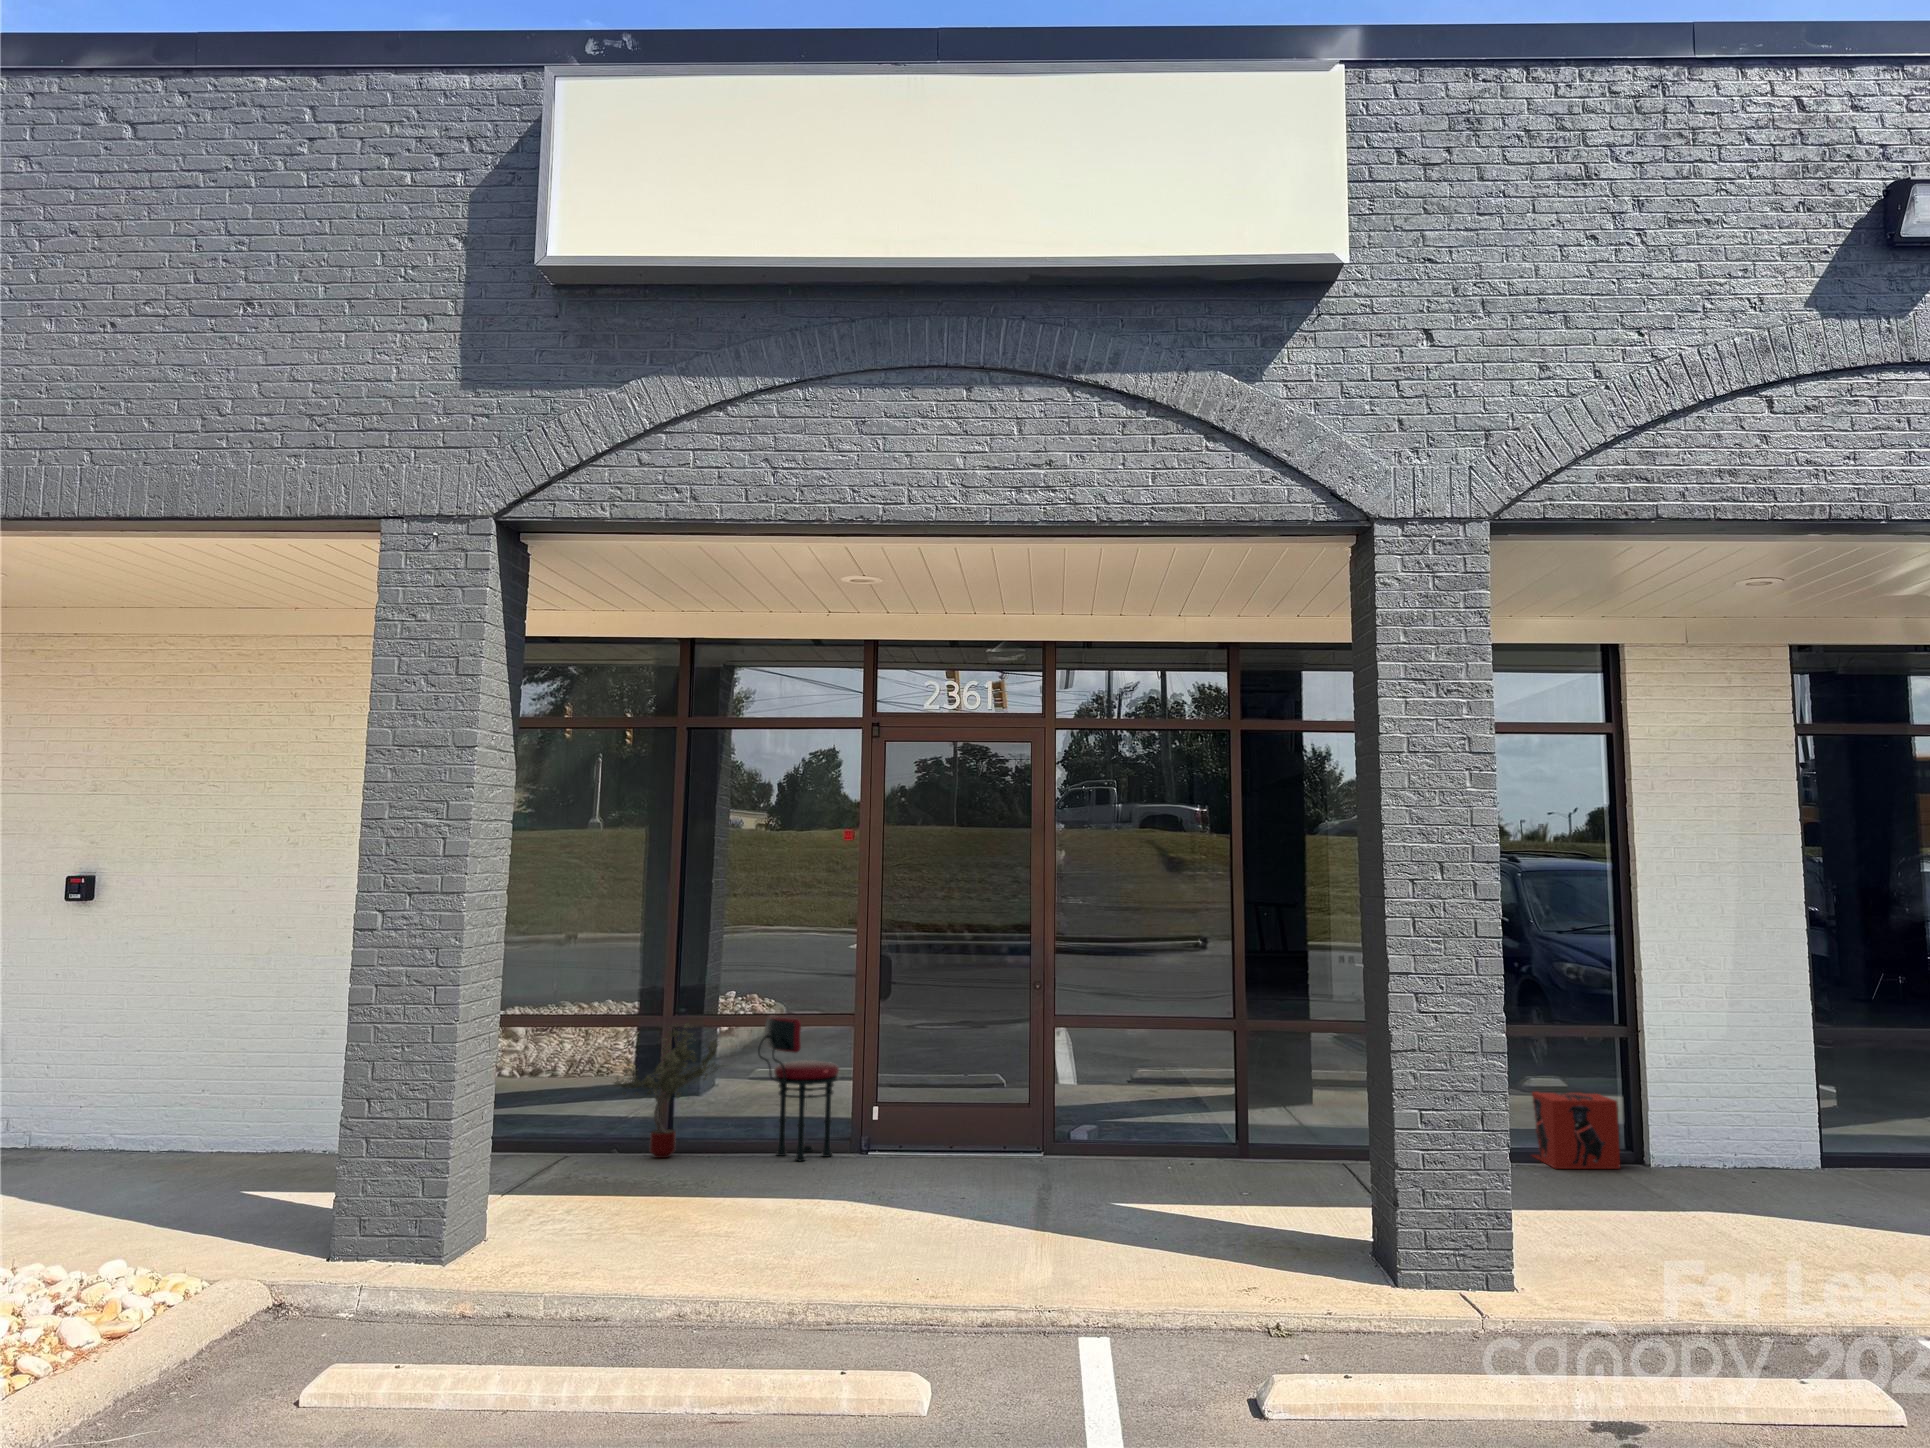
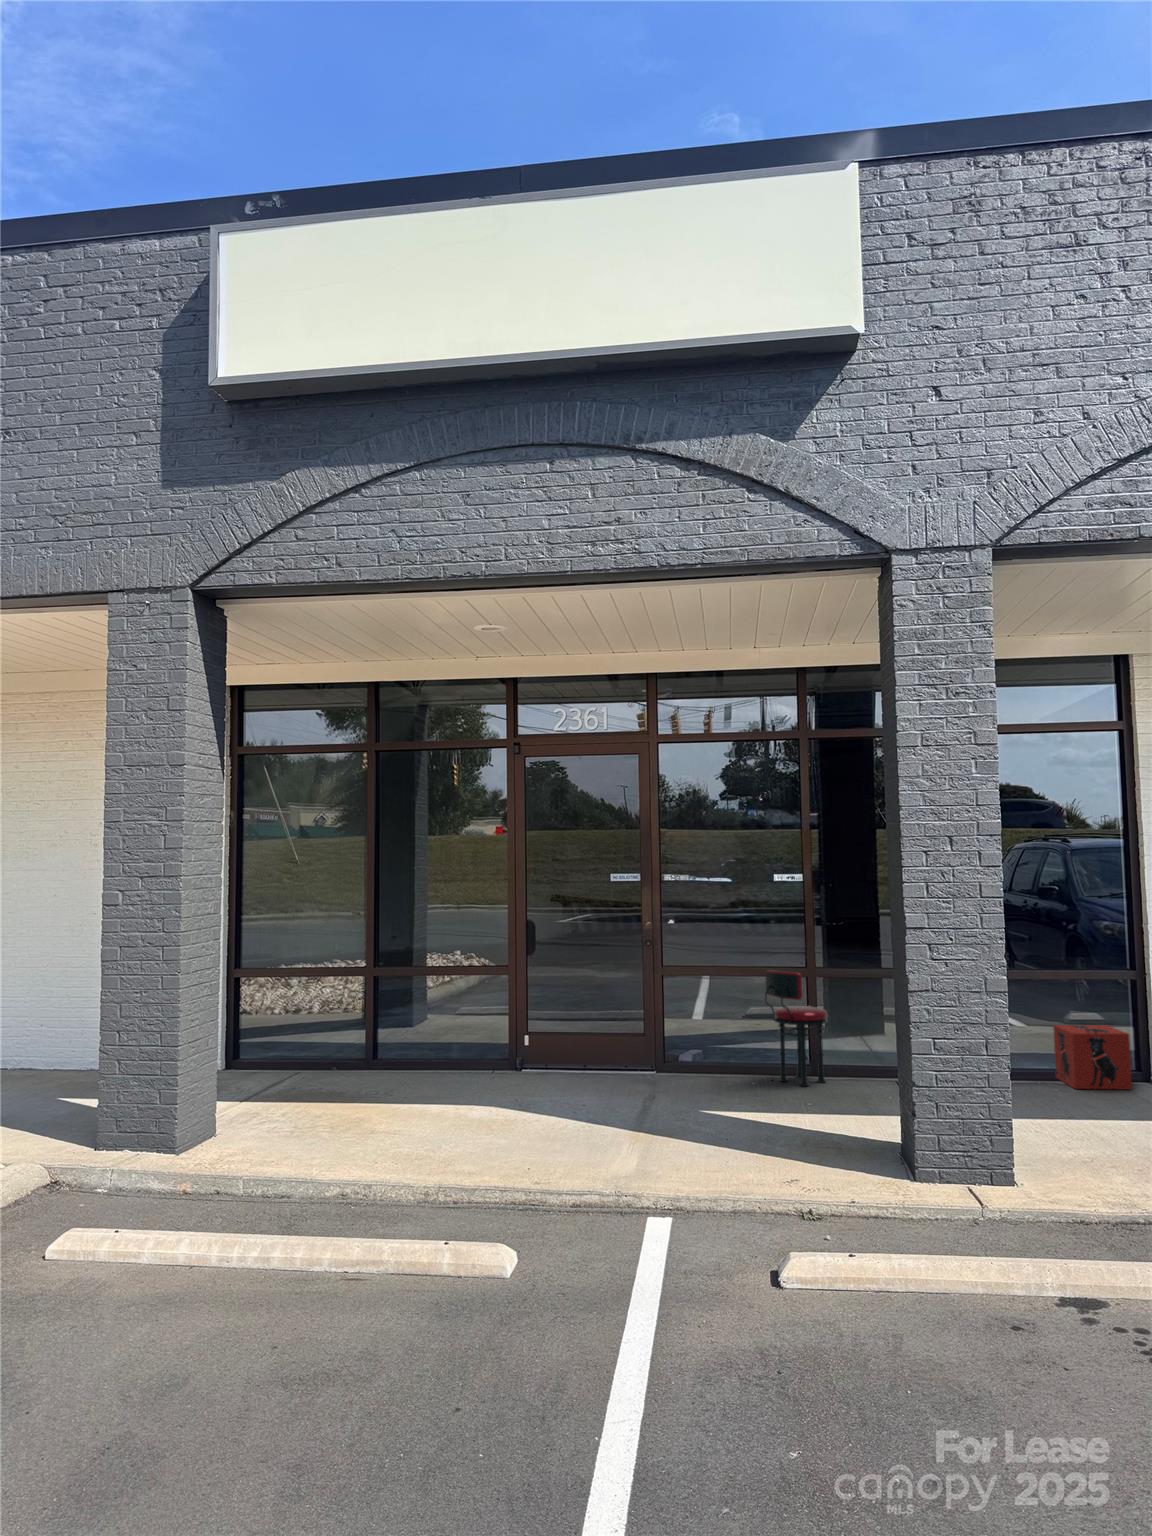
stool: present [758,1015,839,1161] -> present [765,970,828,1086]
potted tree: present [614,1024,718,1158] -> none [321,974,402,1077]

